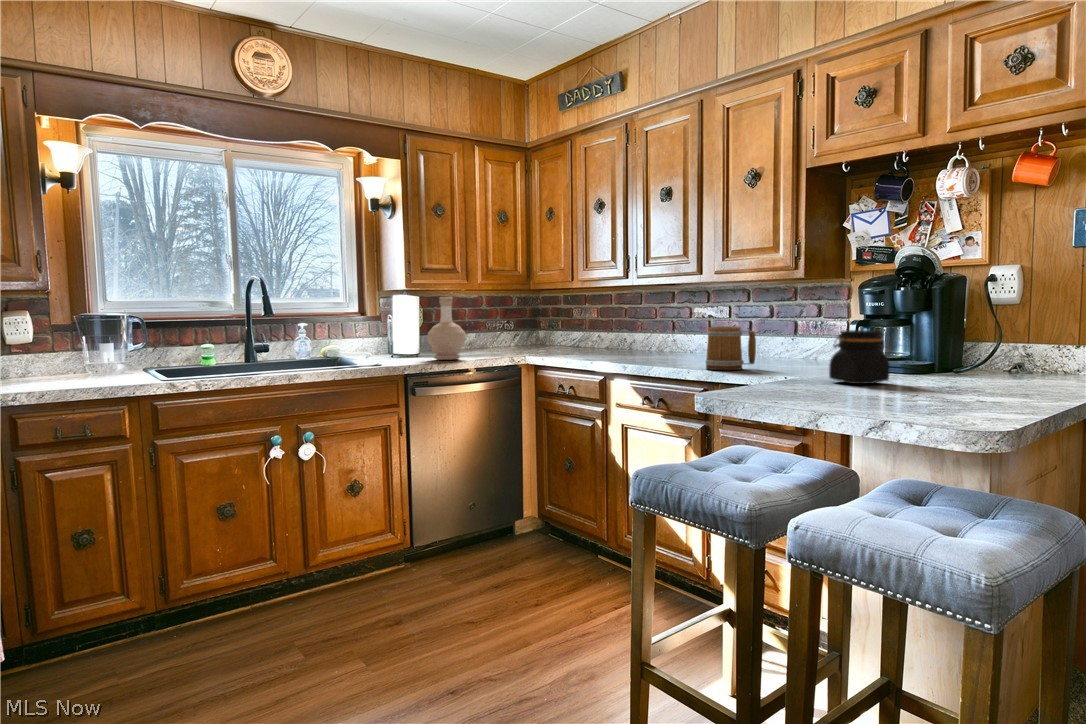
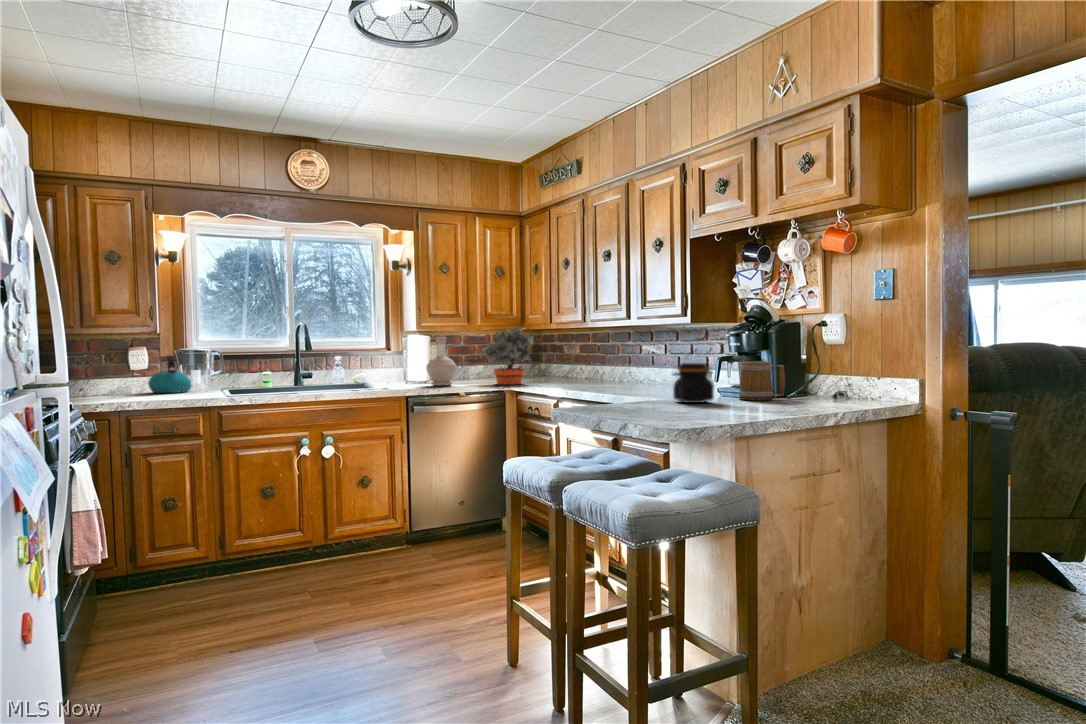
potted plant: none [494,282,560,357] -> present [481,326,533,384]
kettle: none [35,322,102,376] -> present [148,355,192,393]
mug: present [705,327,756,370] -> present [739,361,785,400]

